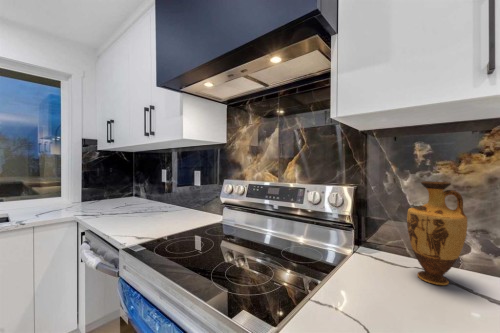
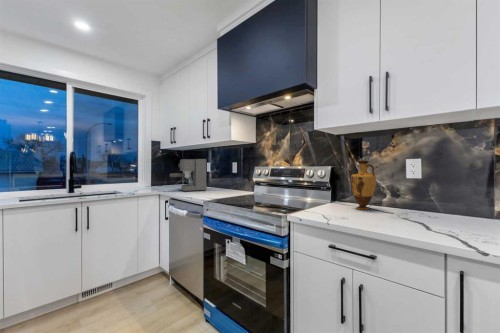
coffee maker: none [95,166,155,215] -> present [170,159,206,191]

